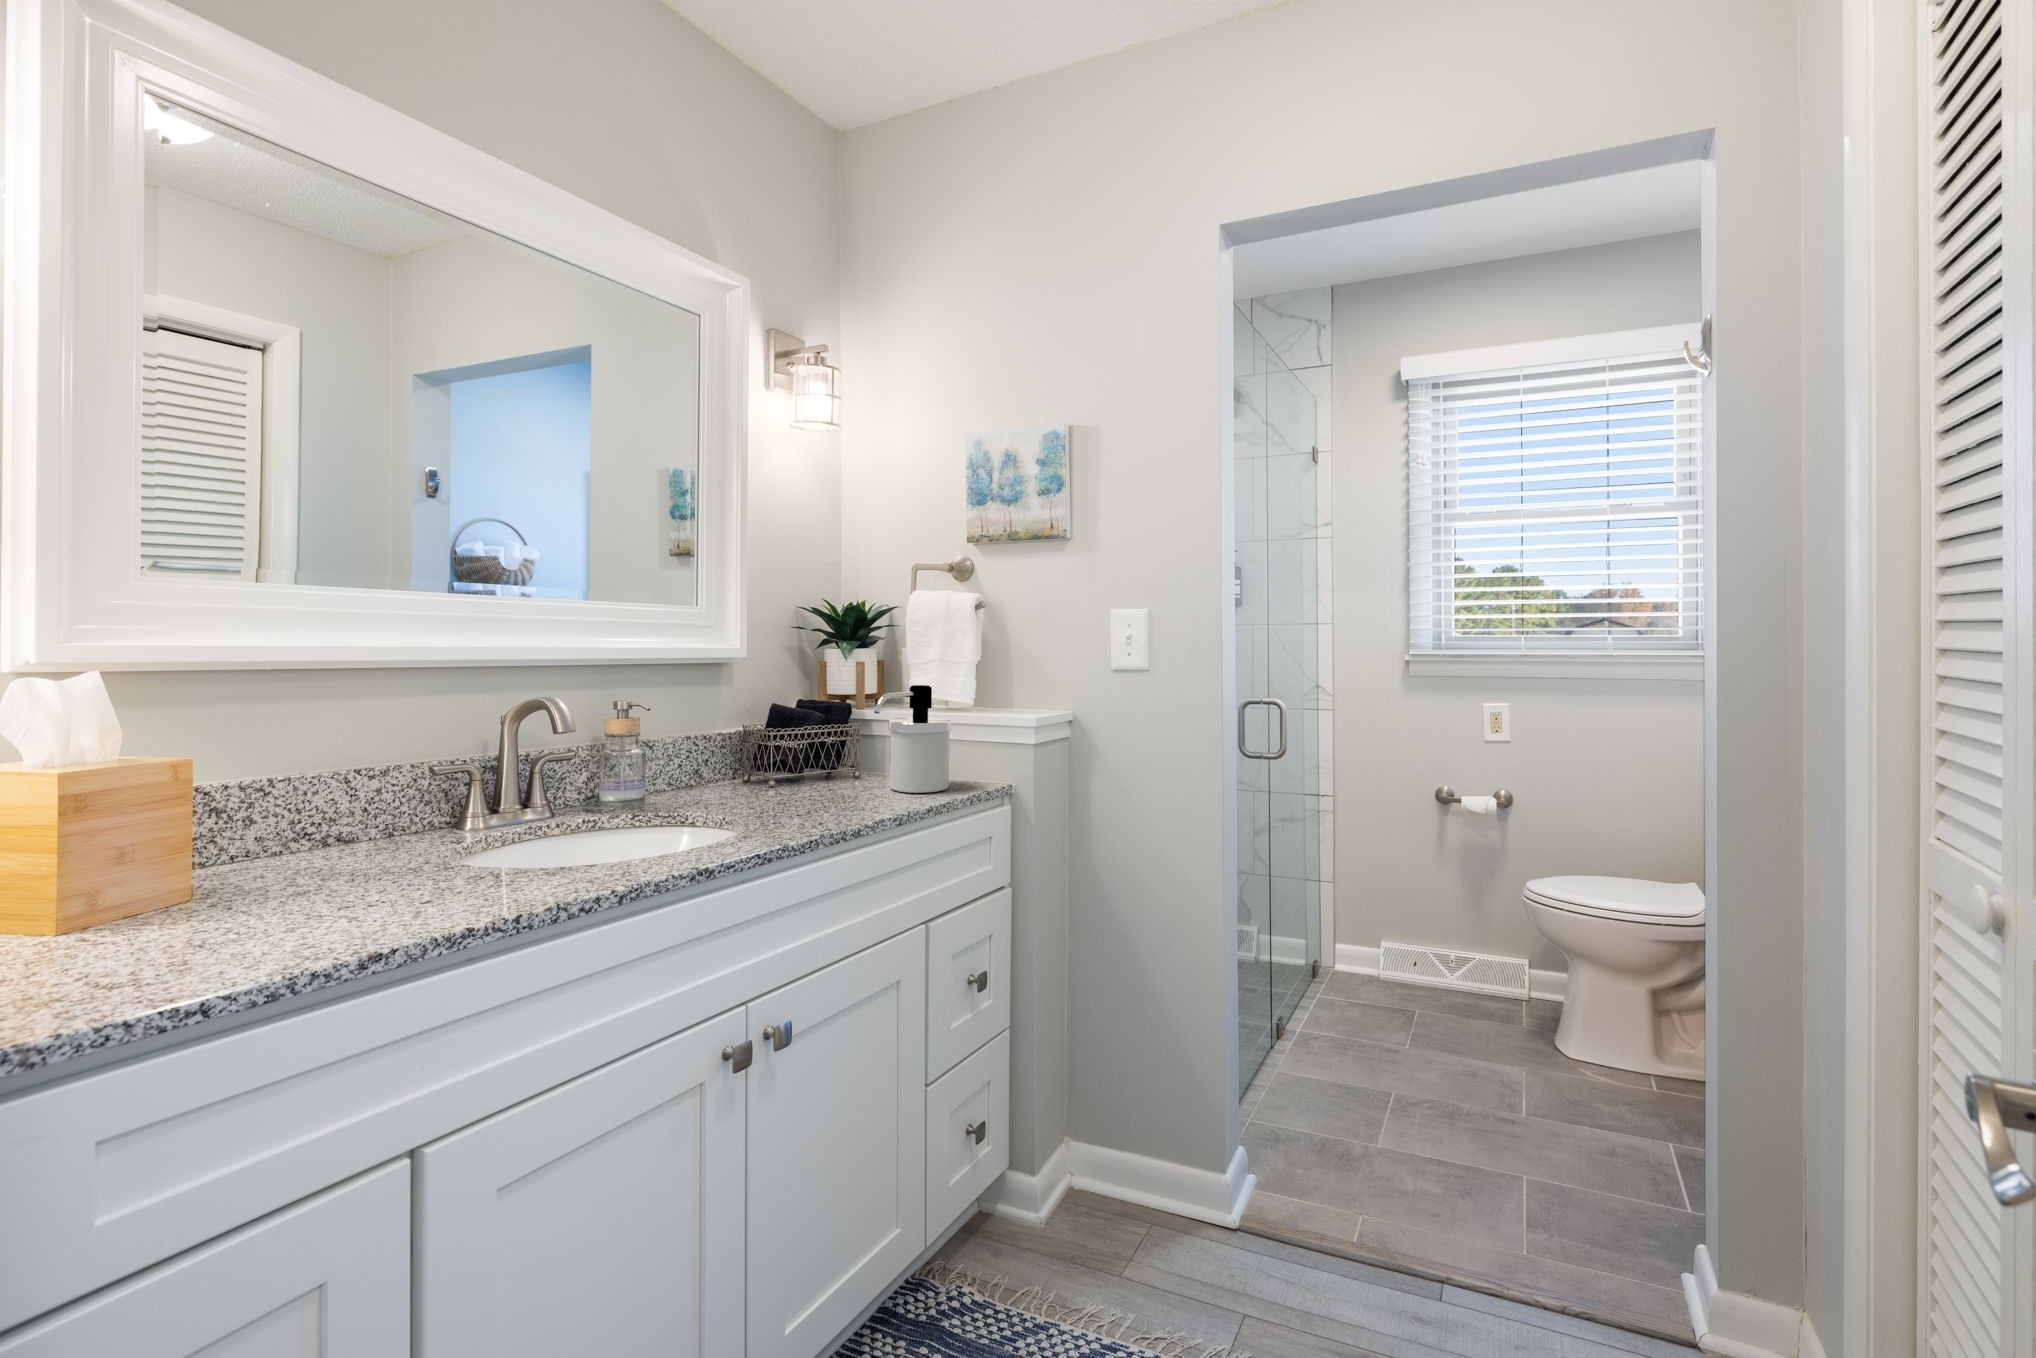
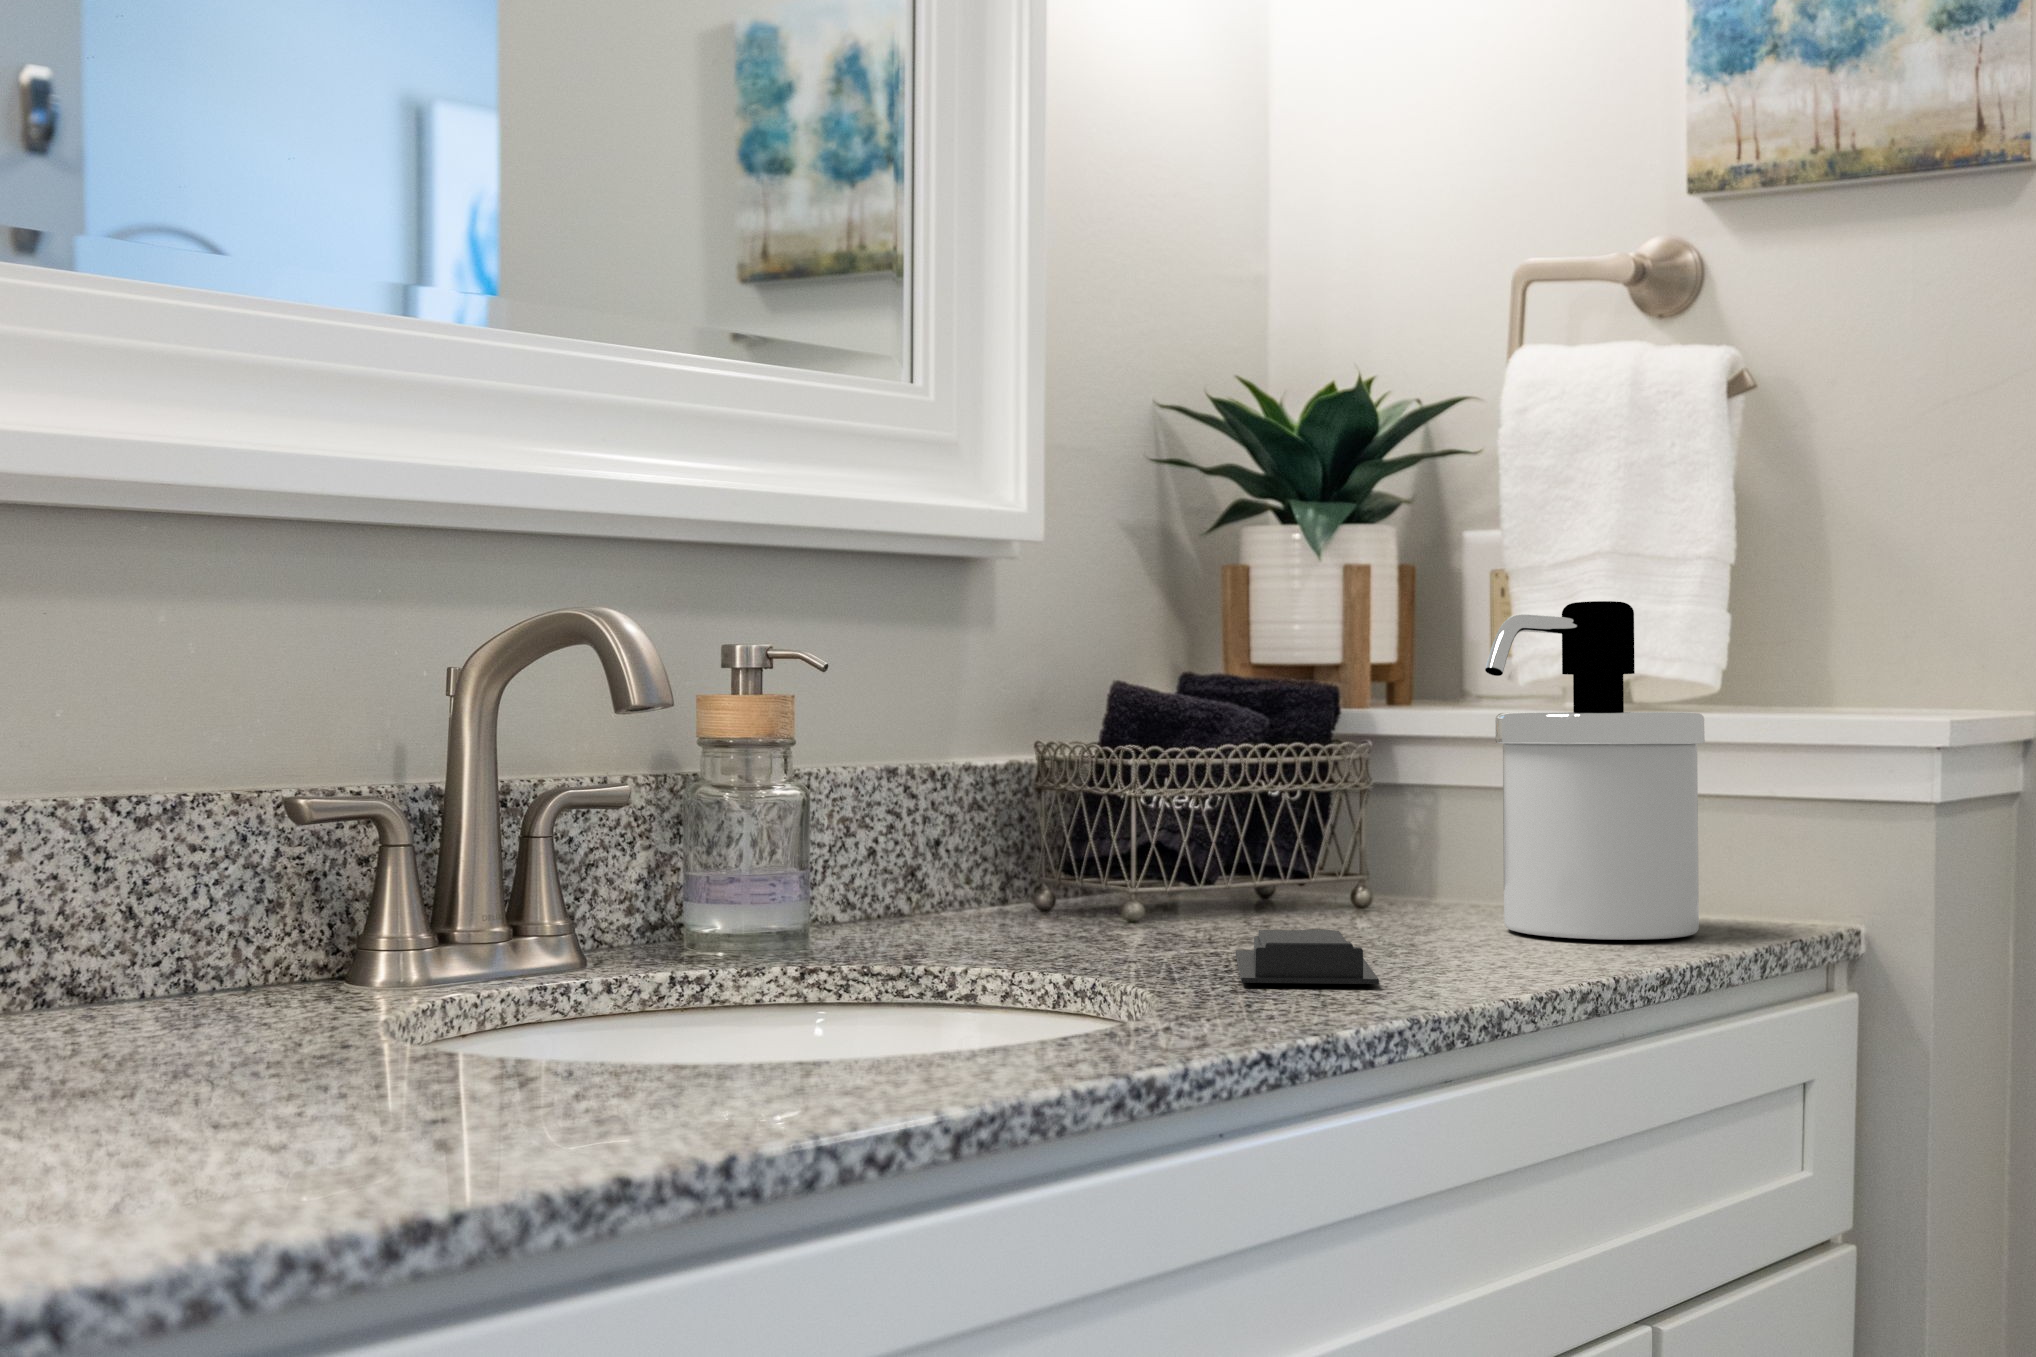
soap bar: none [775,796,829,819] -> present [1236,929,1379,984]

